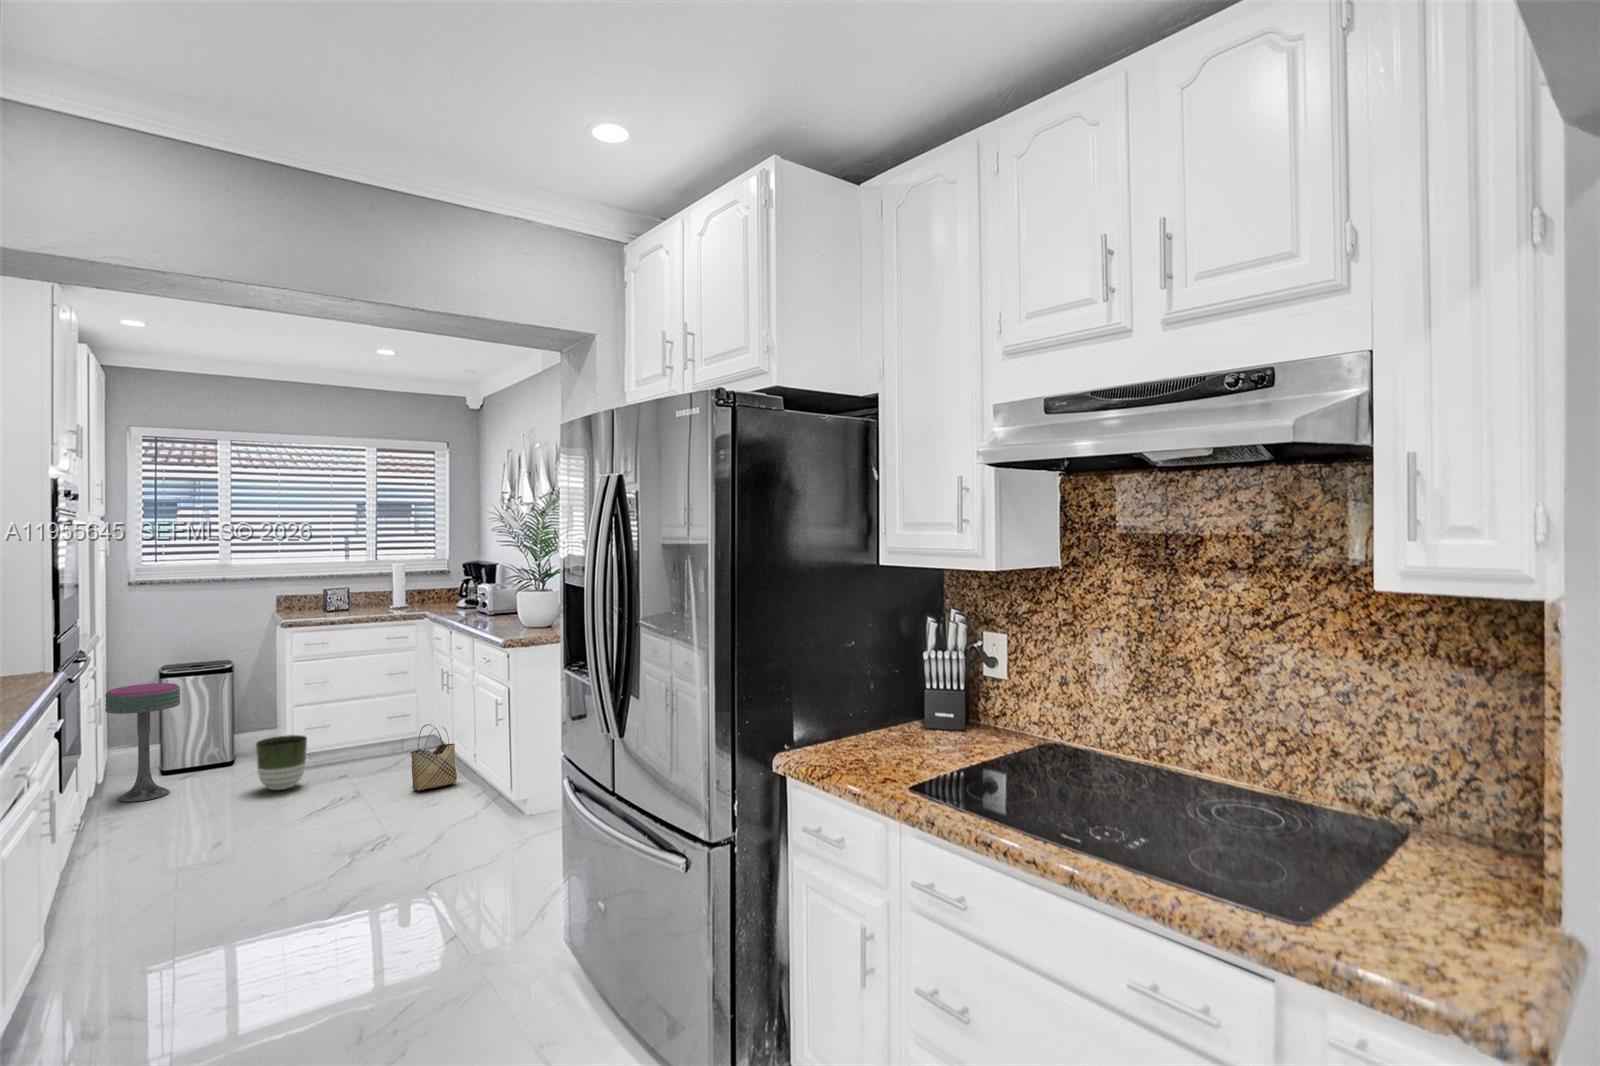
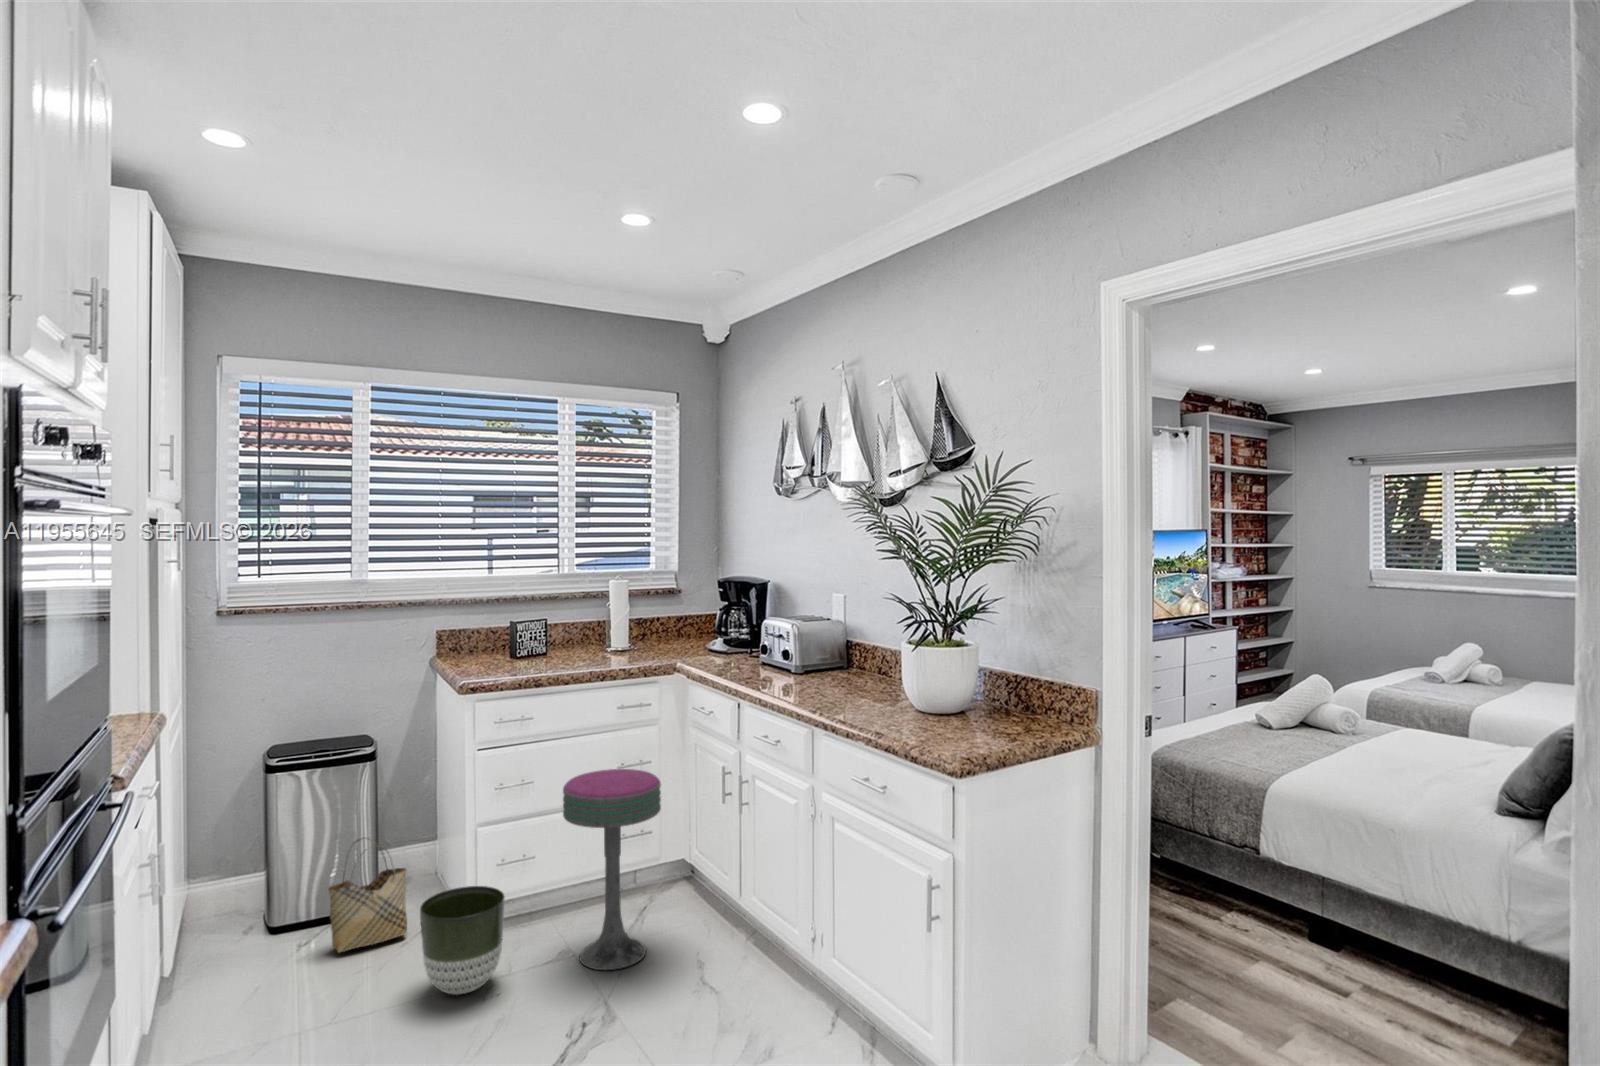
bar stool: present [105,683,180,802] -> present [563,769,661,970]
woven basket: present [411,724,457,791] -> present [328,838,407,953]

